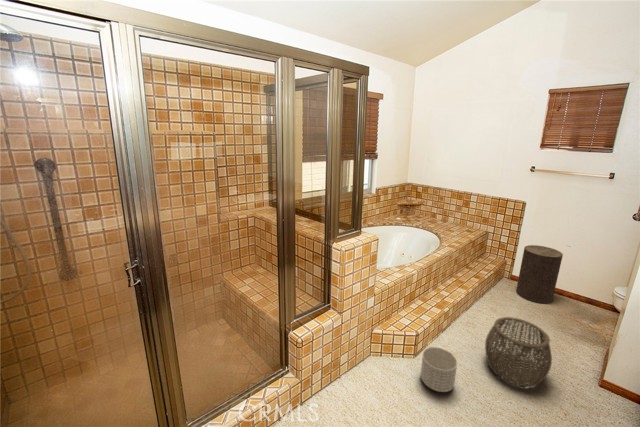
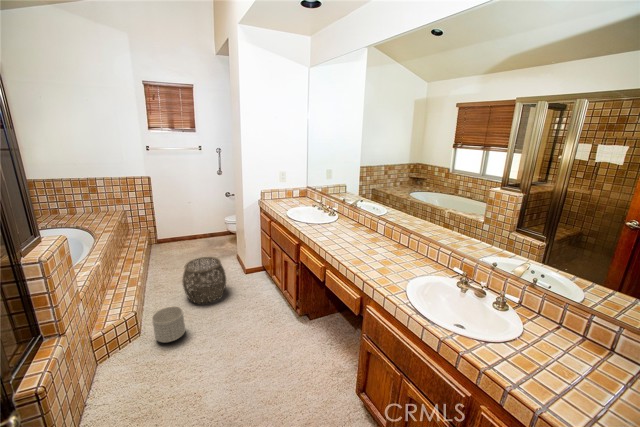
stool: present [516,245,563,304] -> none [163,207,195,252]

